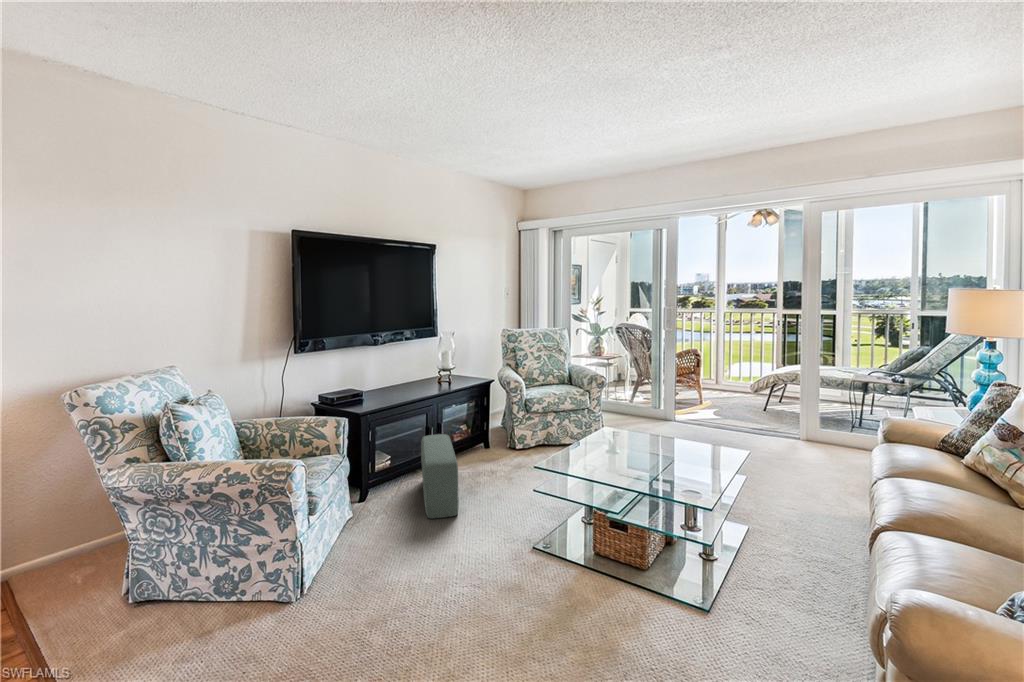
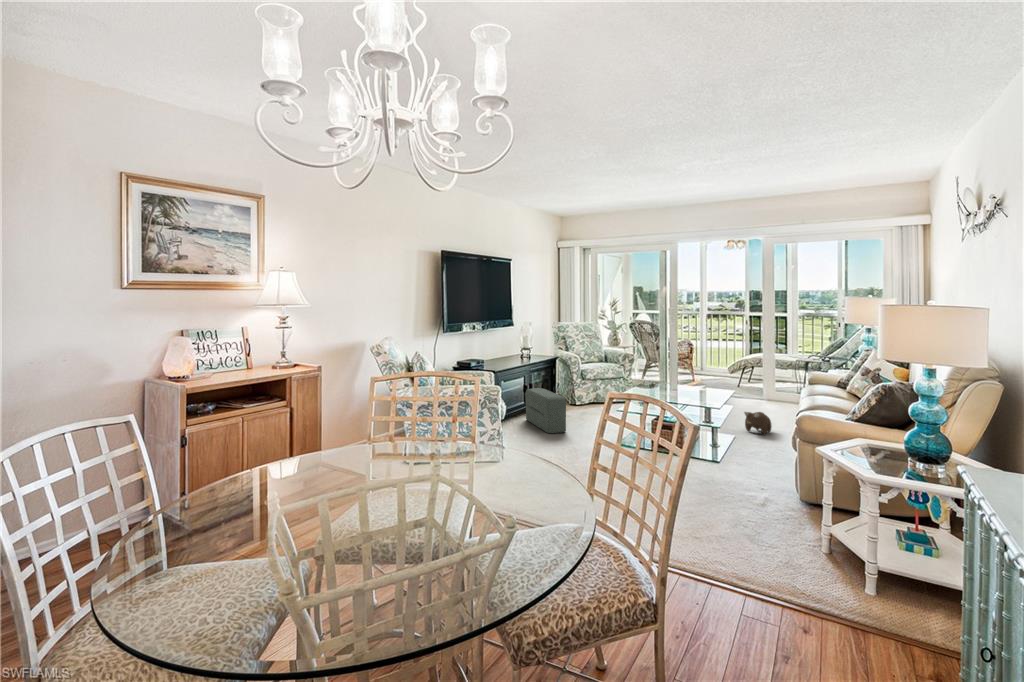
plush toy: none [753,493,802,535] -> present [744,412,772,434]

